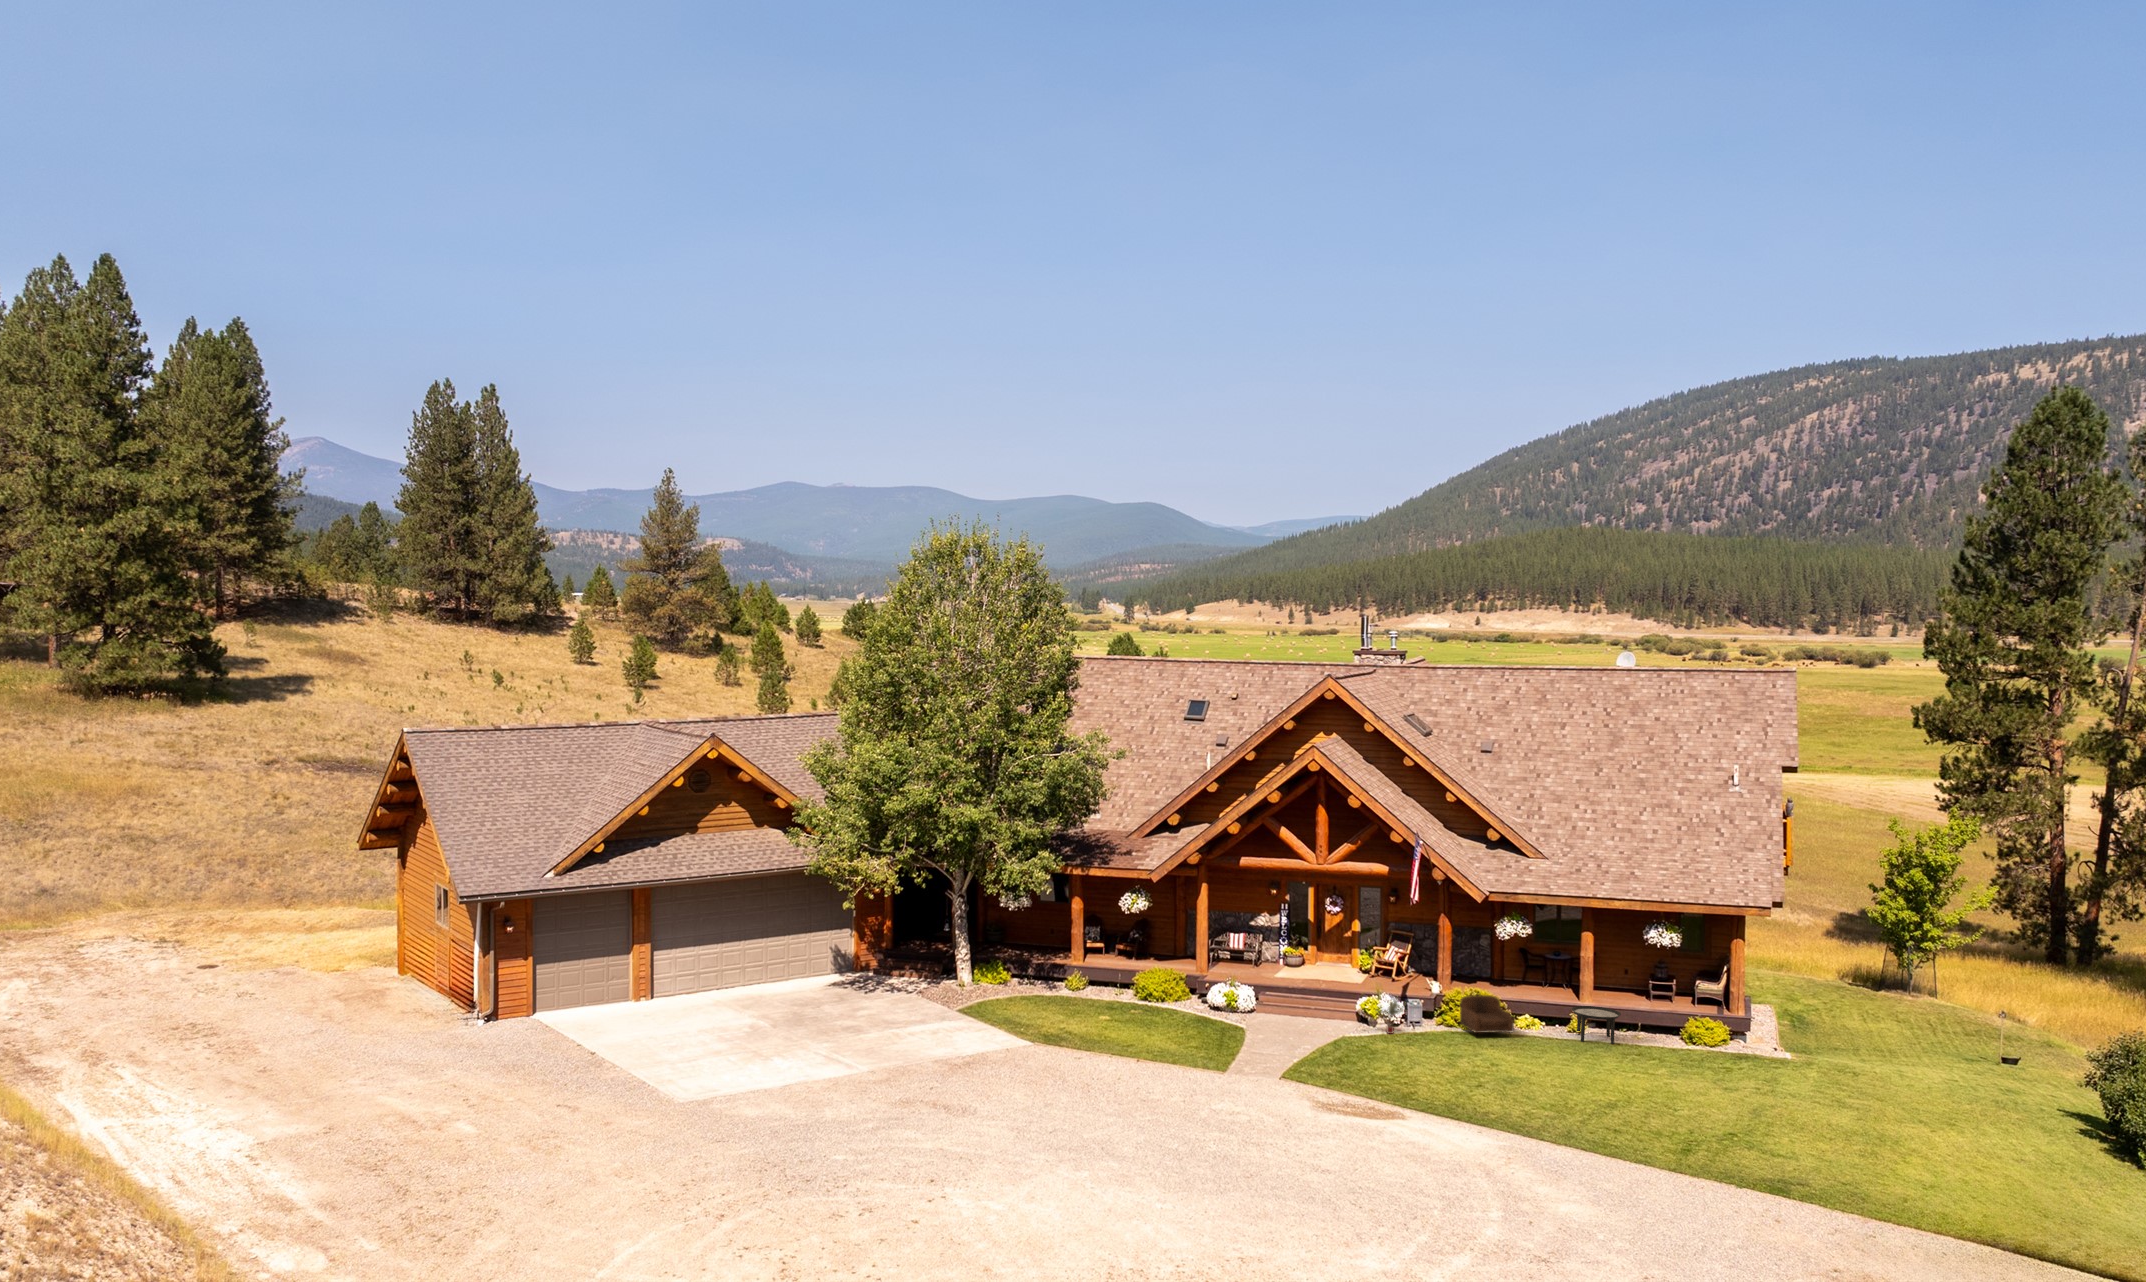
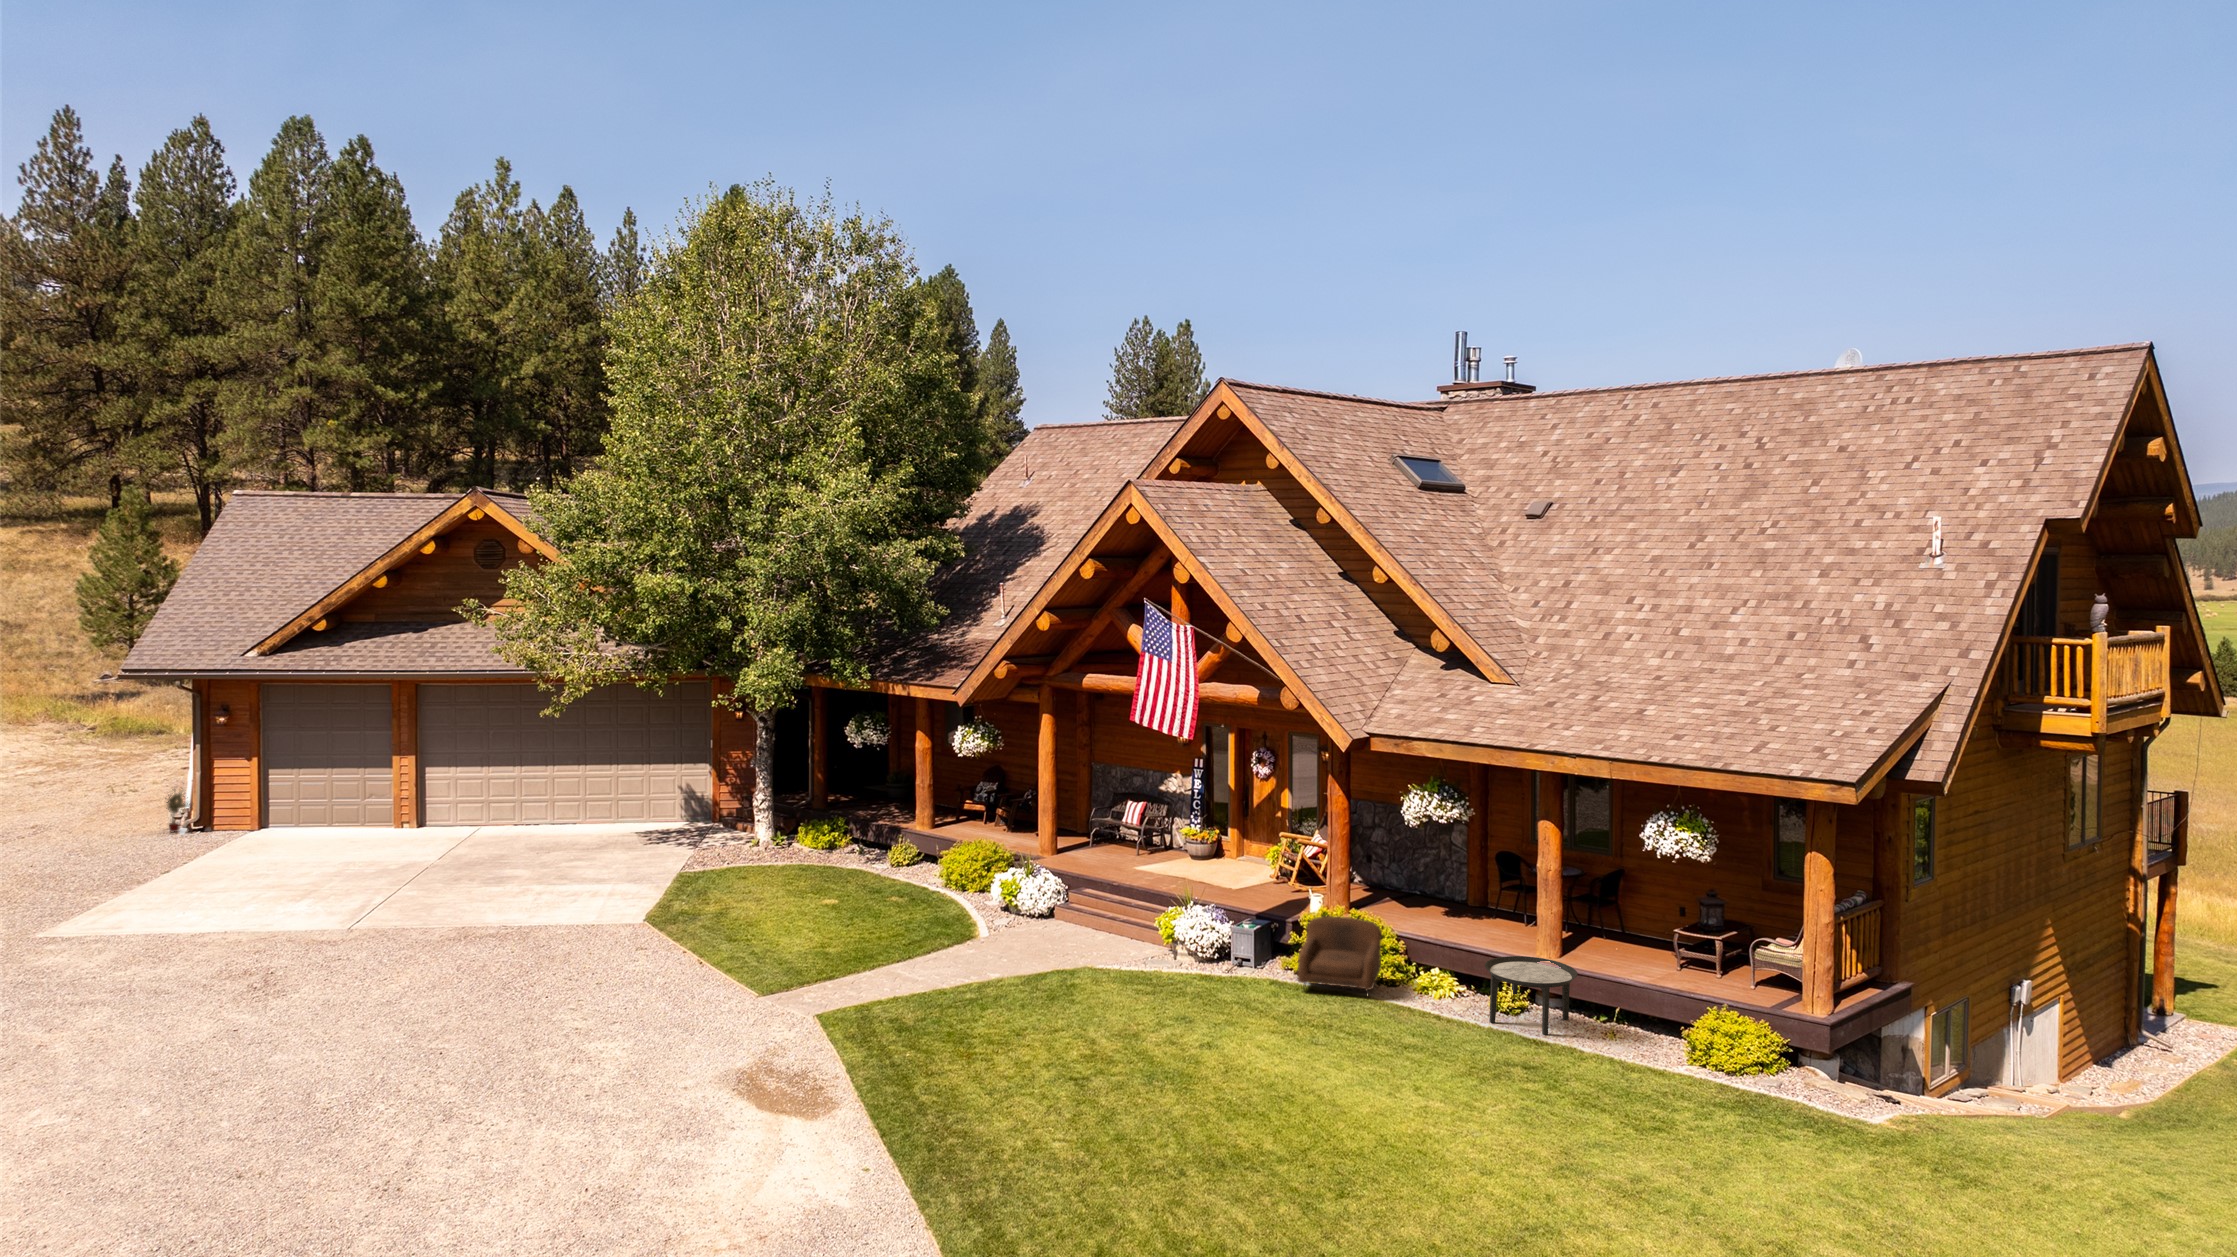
potted tree: present [1376,996,1406,1034] -> present [165,789,191,832]

